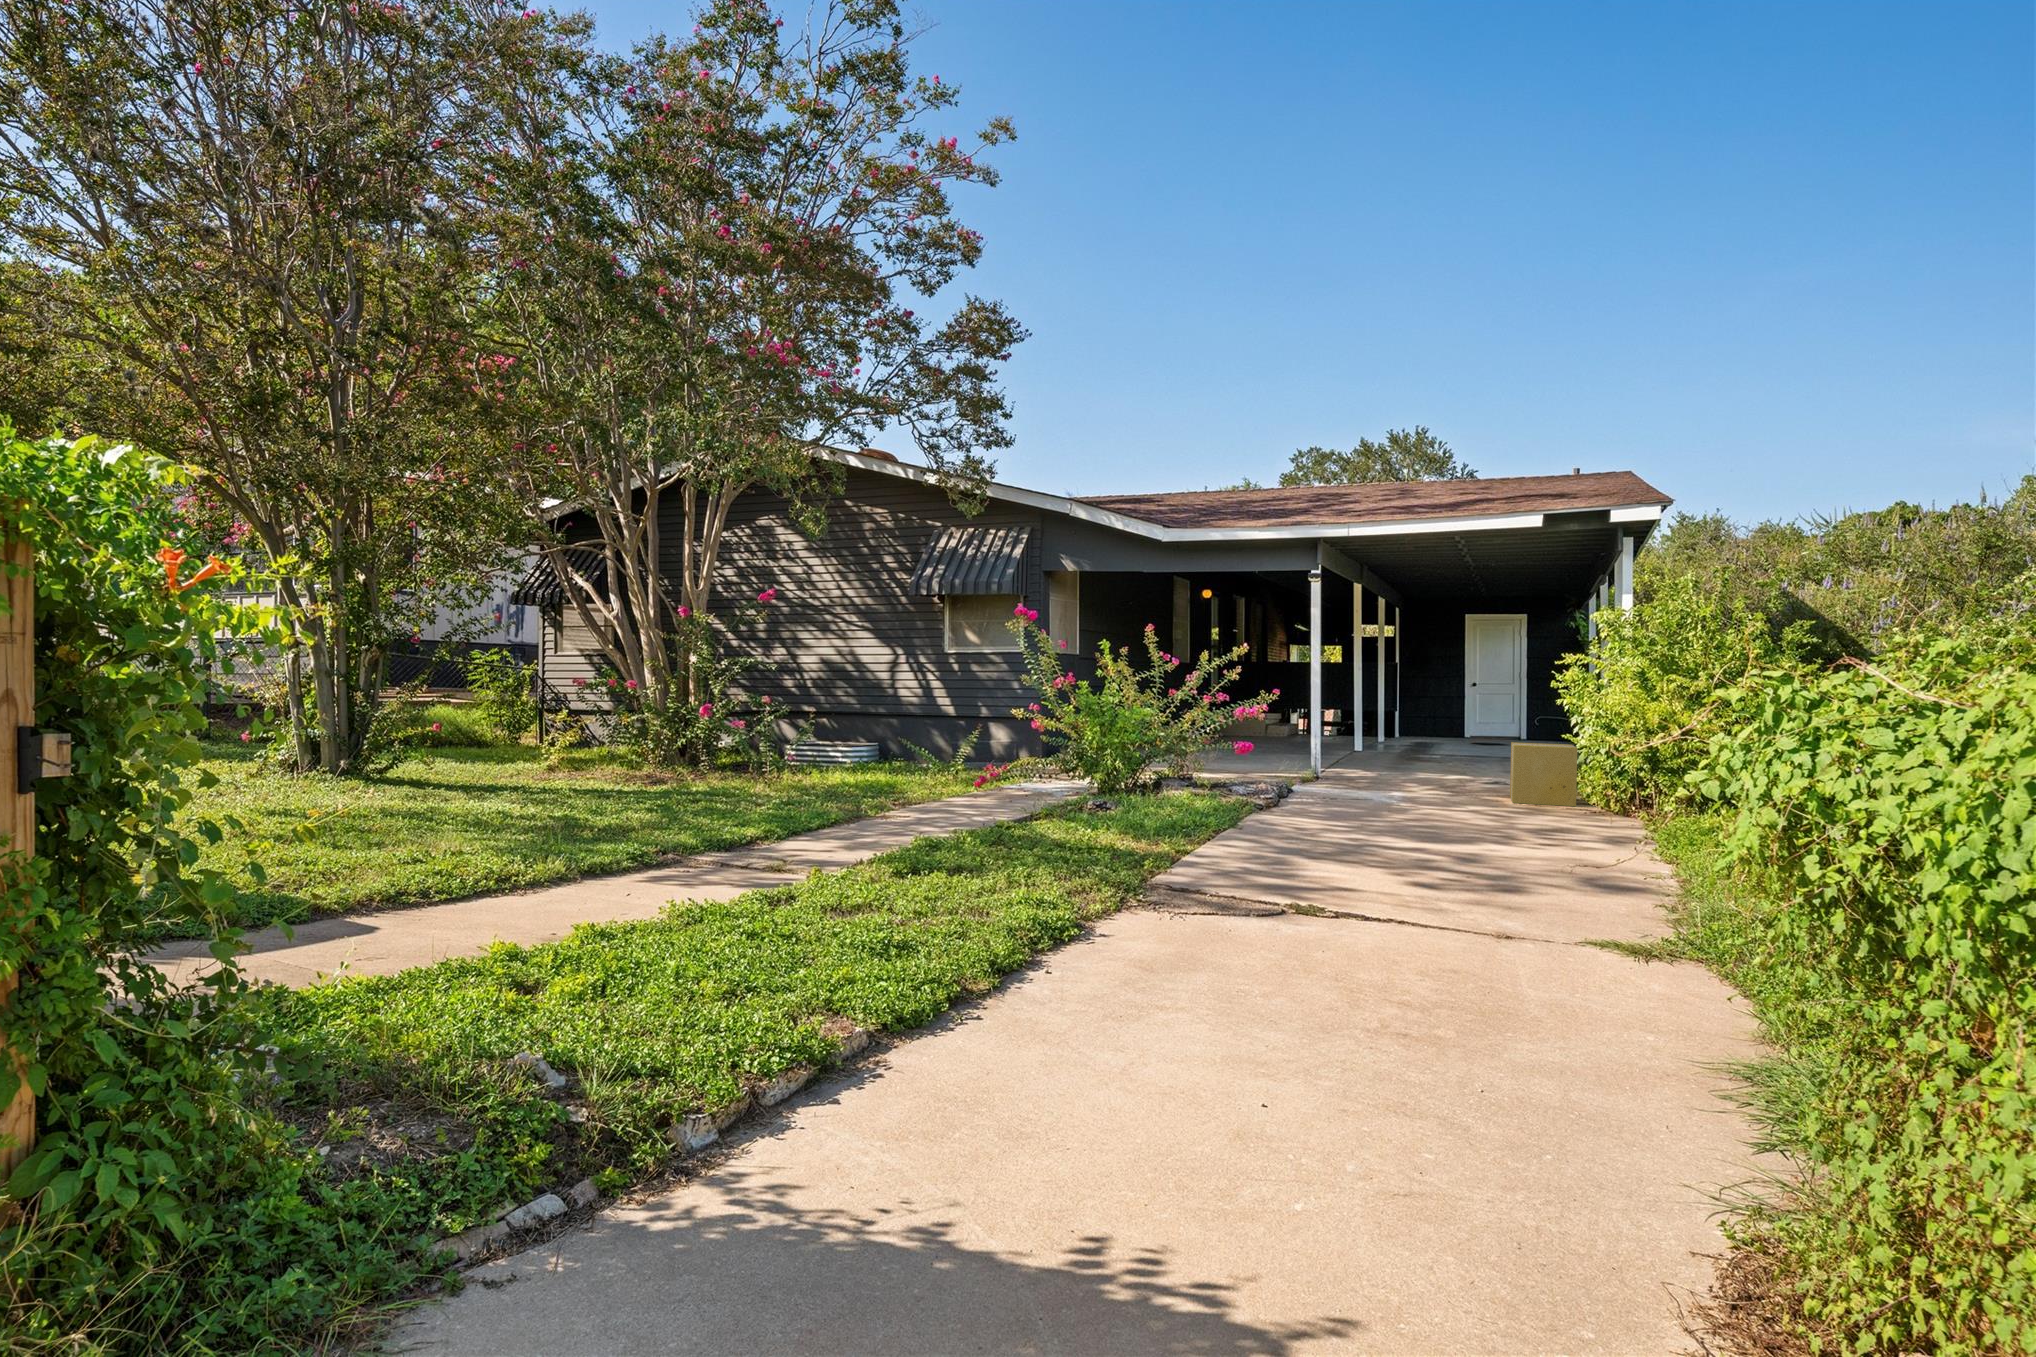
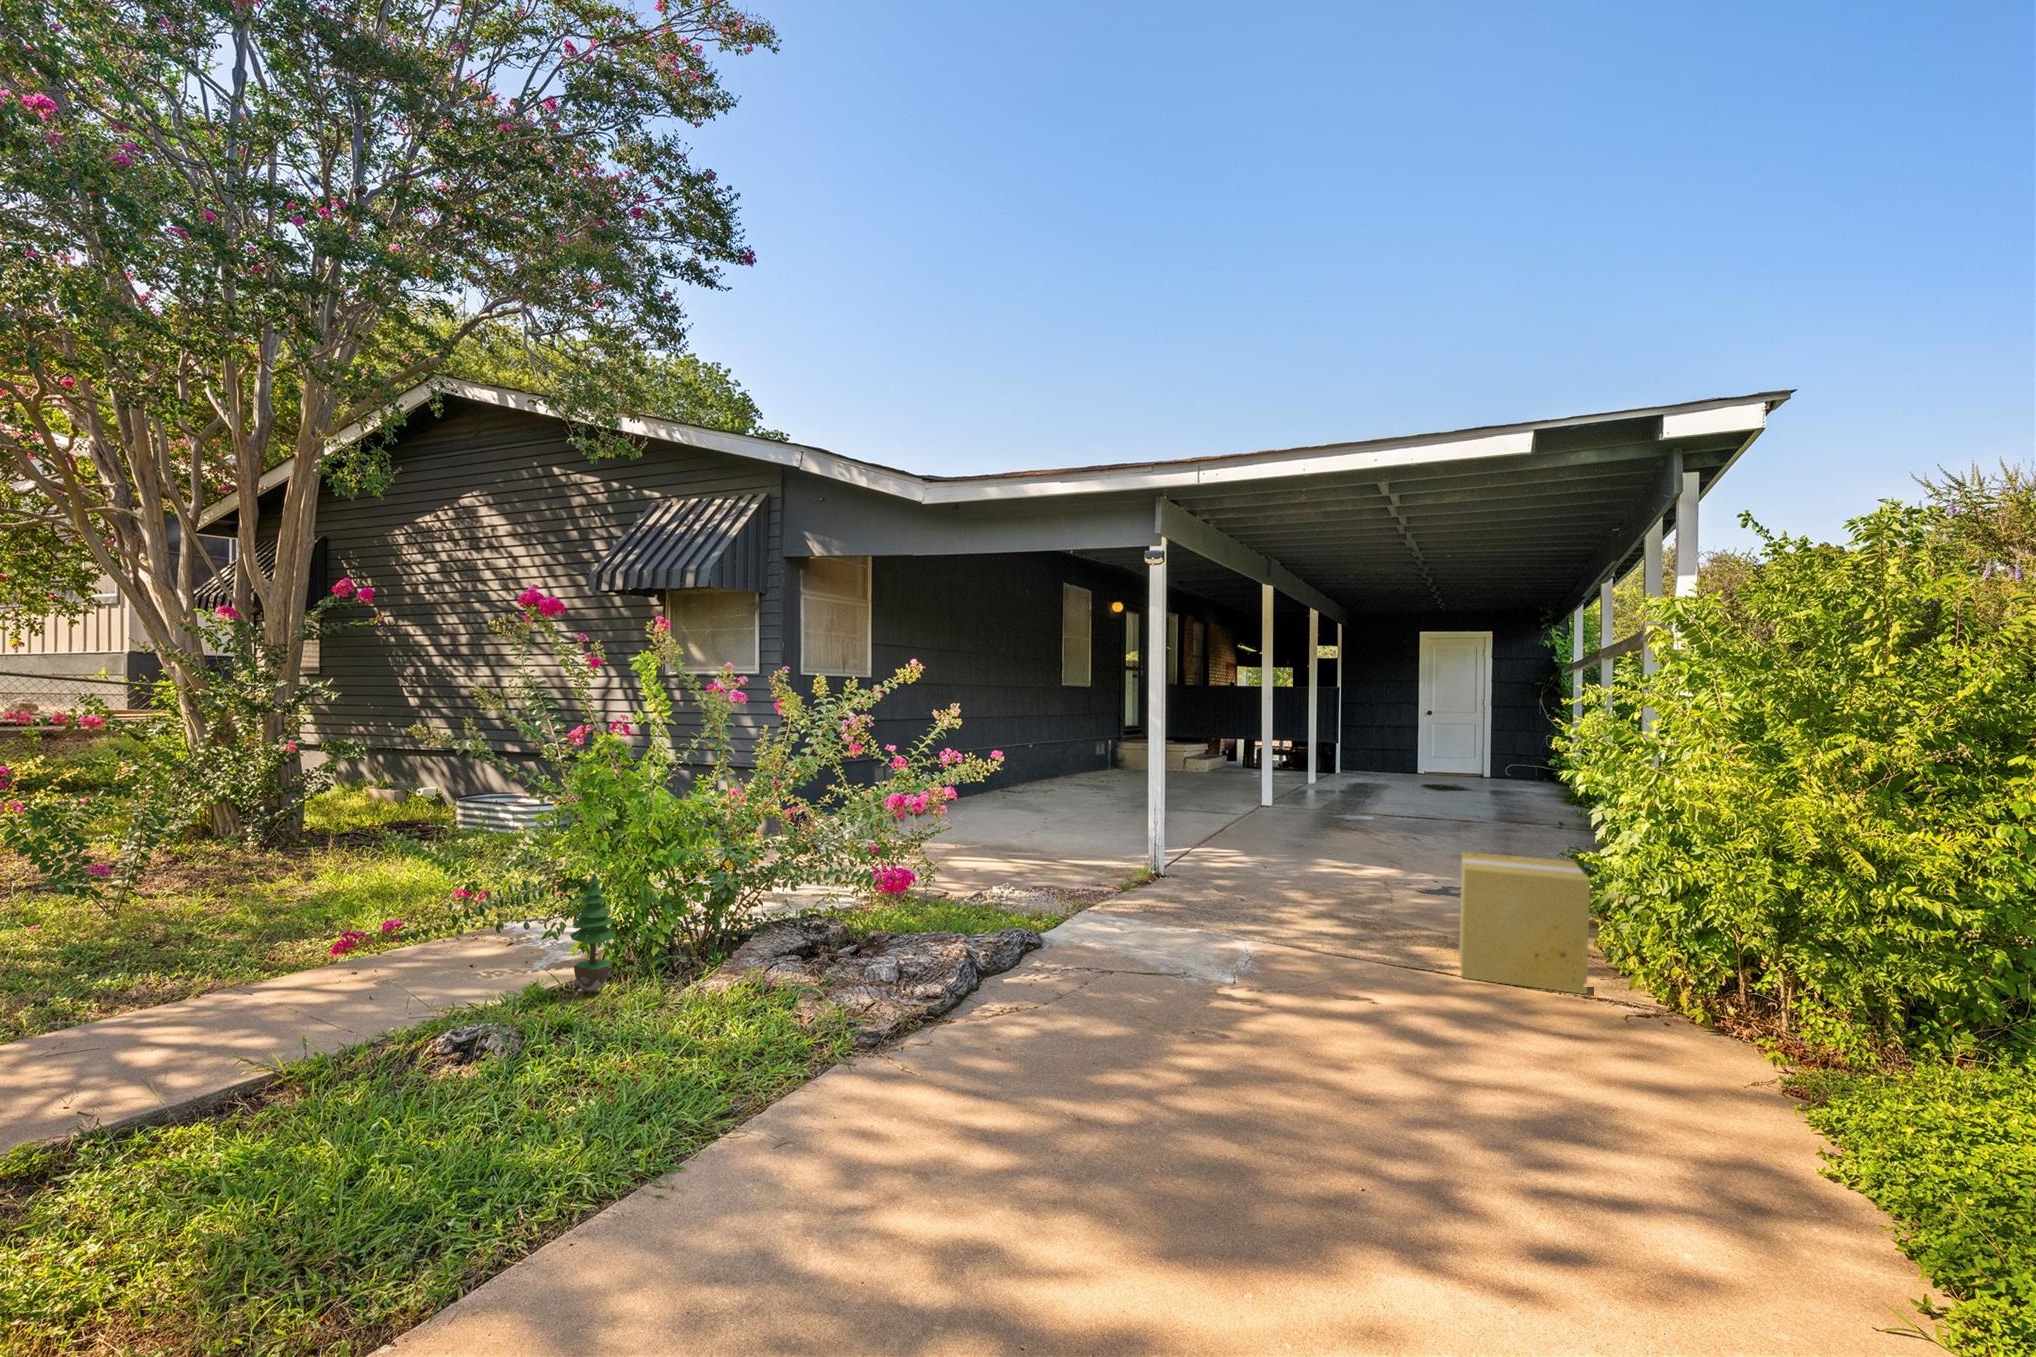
potted tree: none [1075,744,1096,805] -> present [570,873,616,993]

